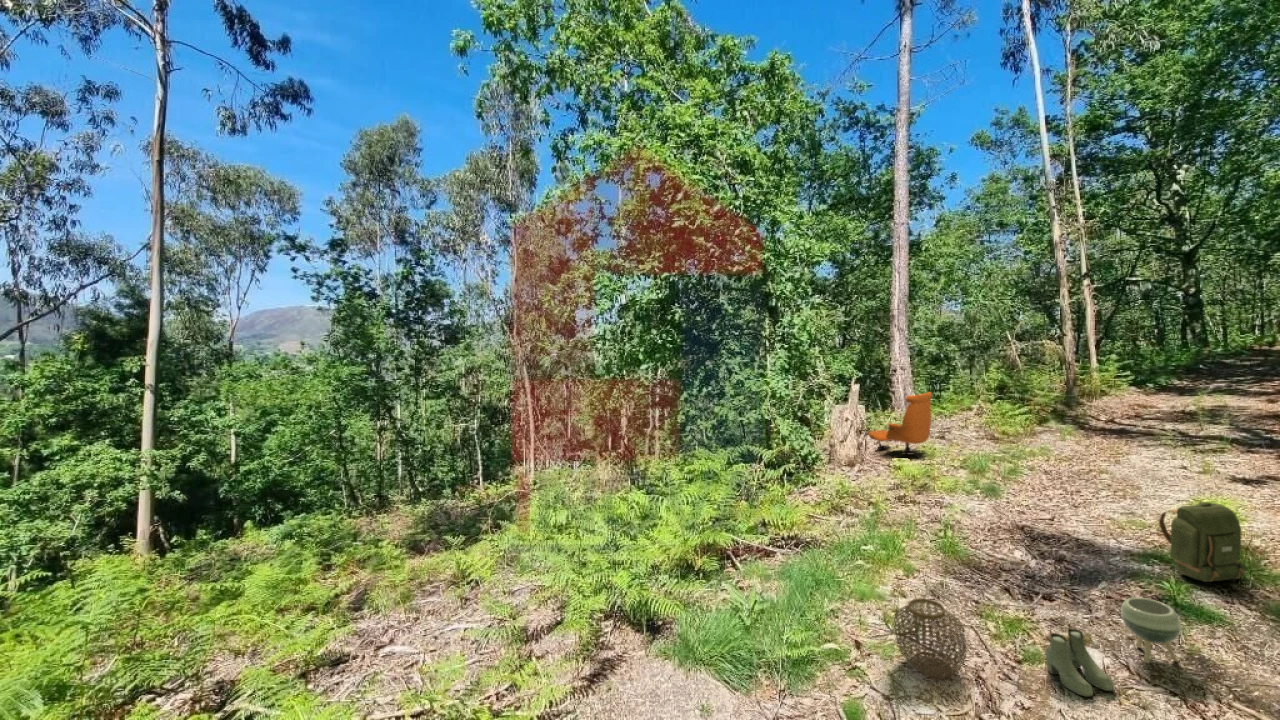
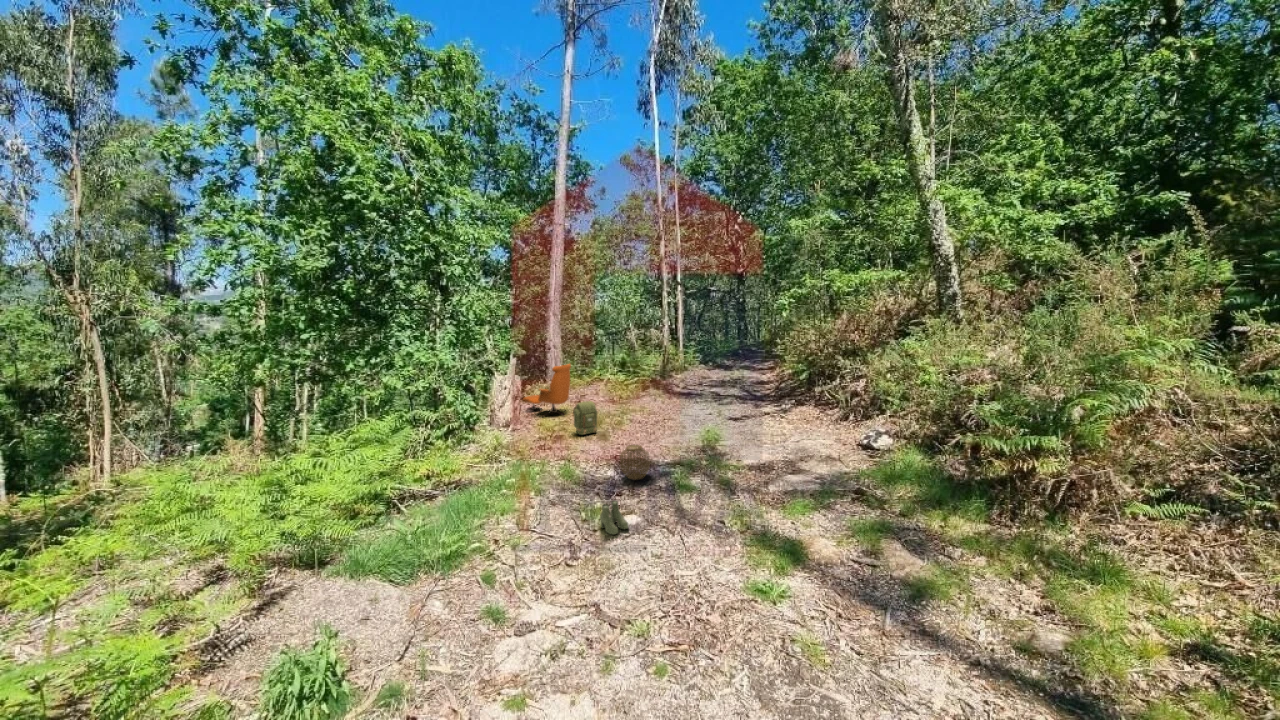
backpack: present [1159,502,1246,582] -> present [573,401,597,435]
planter: present [1121,597,1181,664] -> none [639,478,663,512]
woven basket: present [894,598,966,679] -> present [620,445,650,479]

